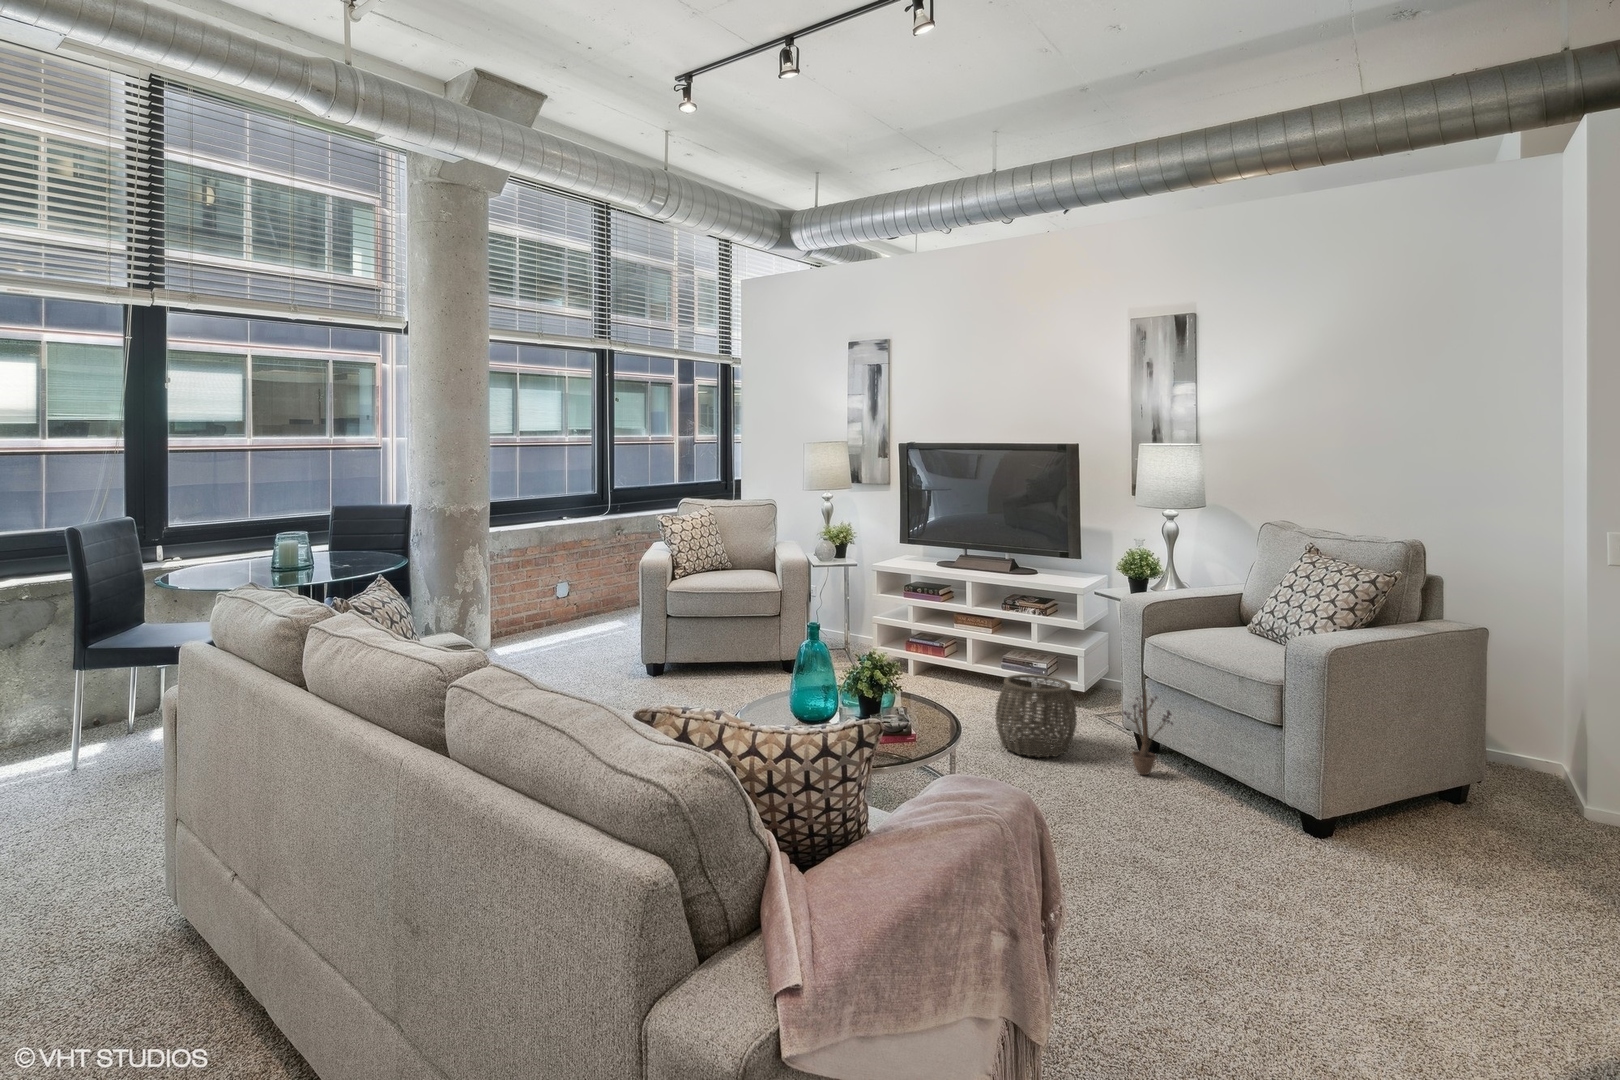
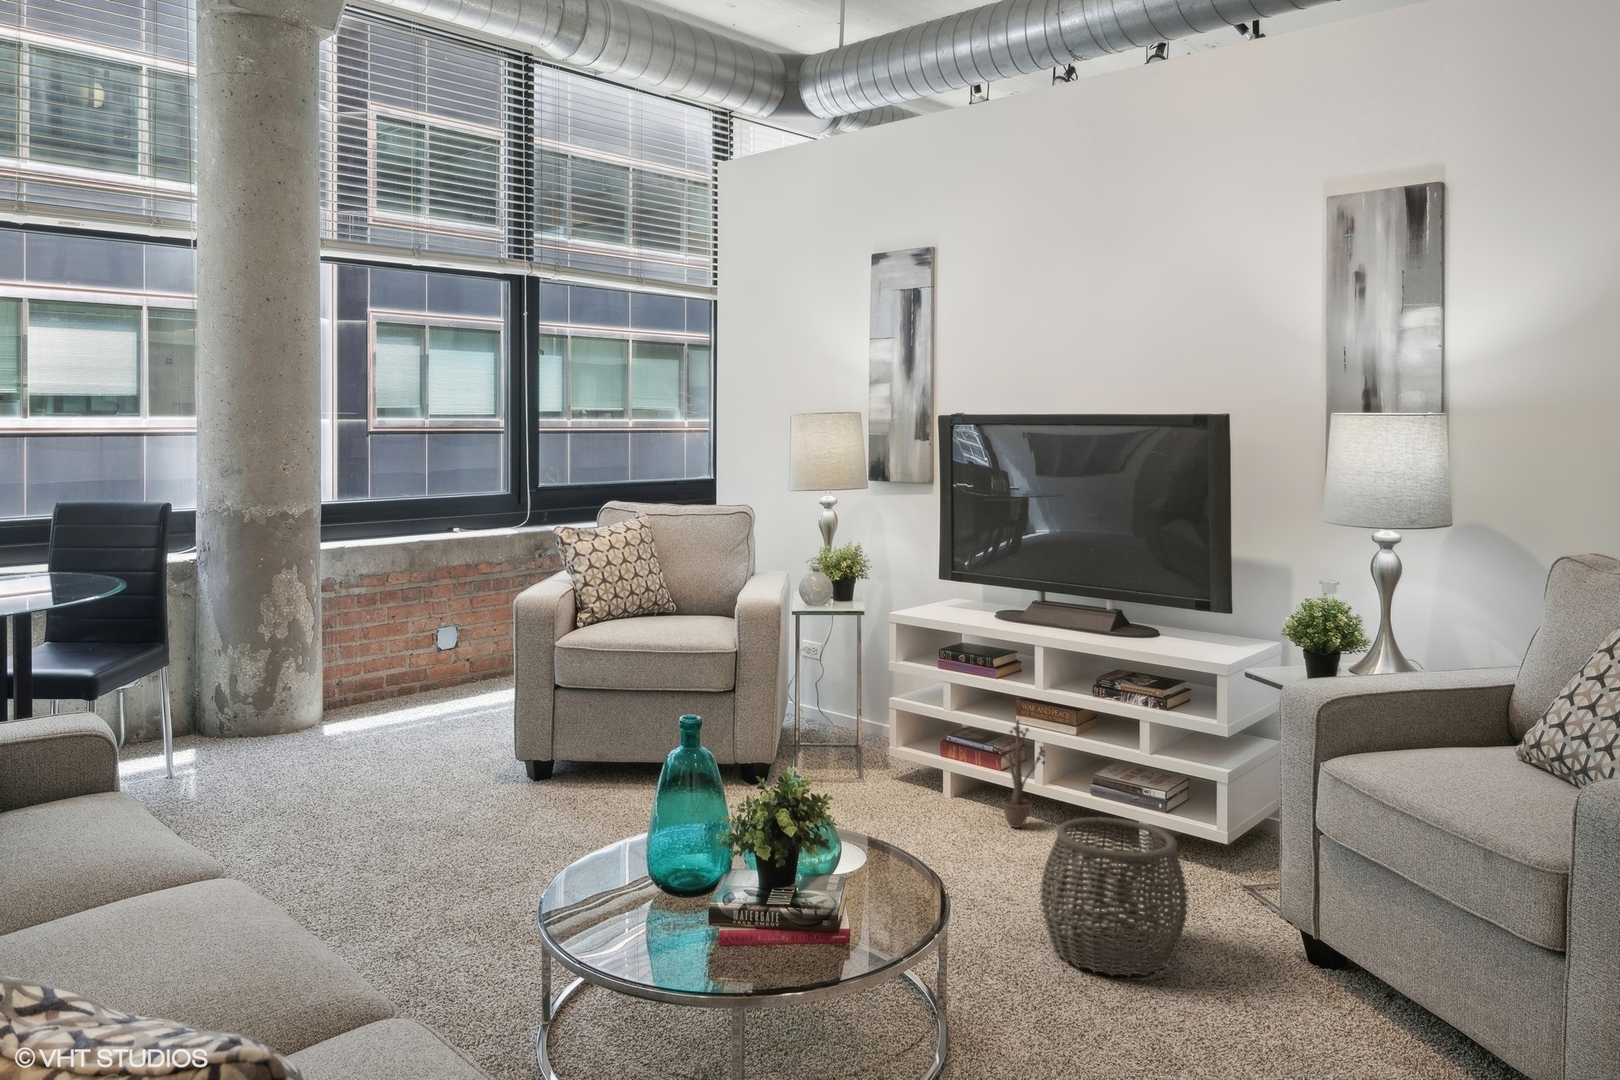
decorative plant: present [1112,690,1173,775] -> present [988,720,1045,828]

